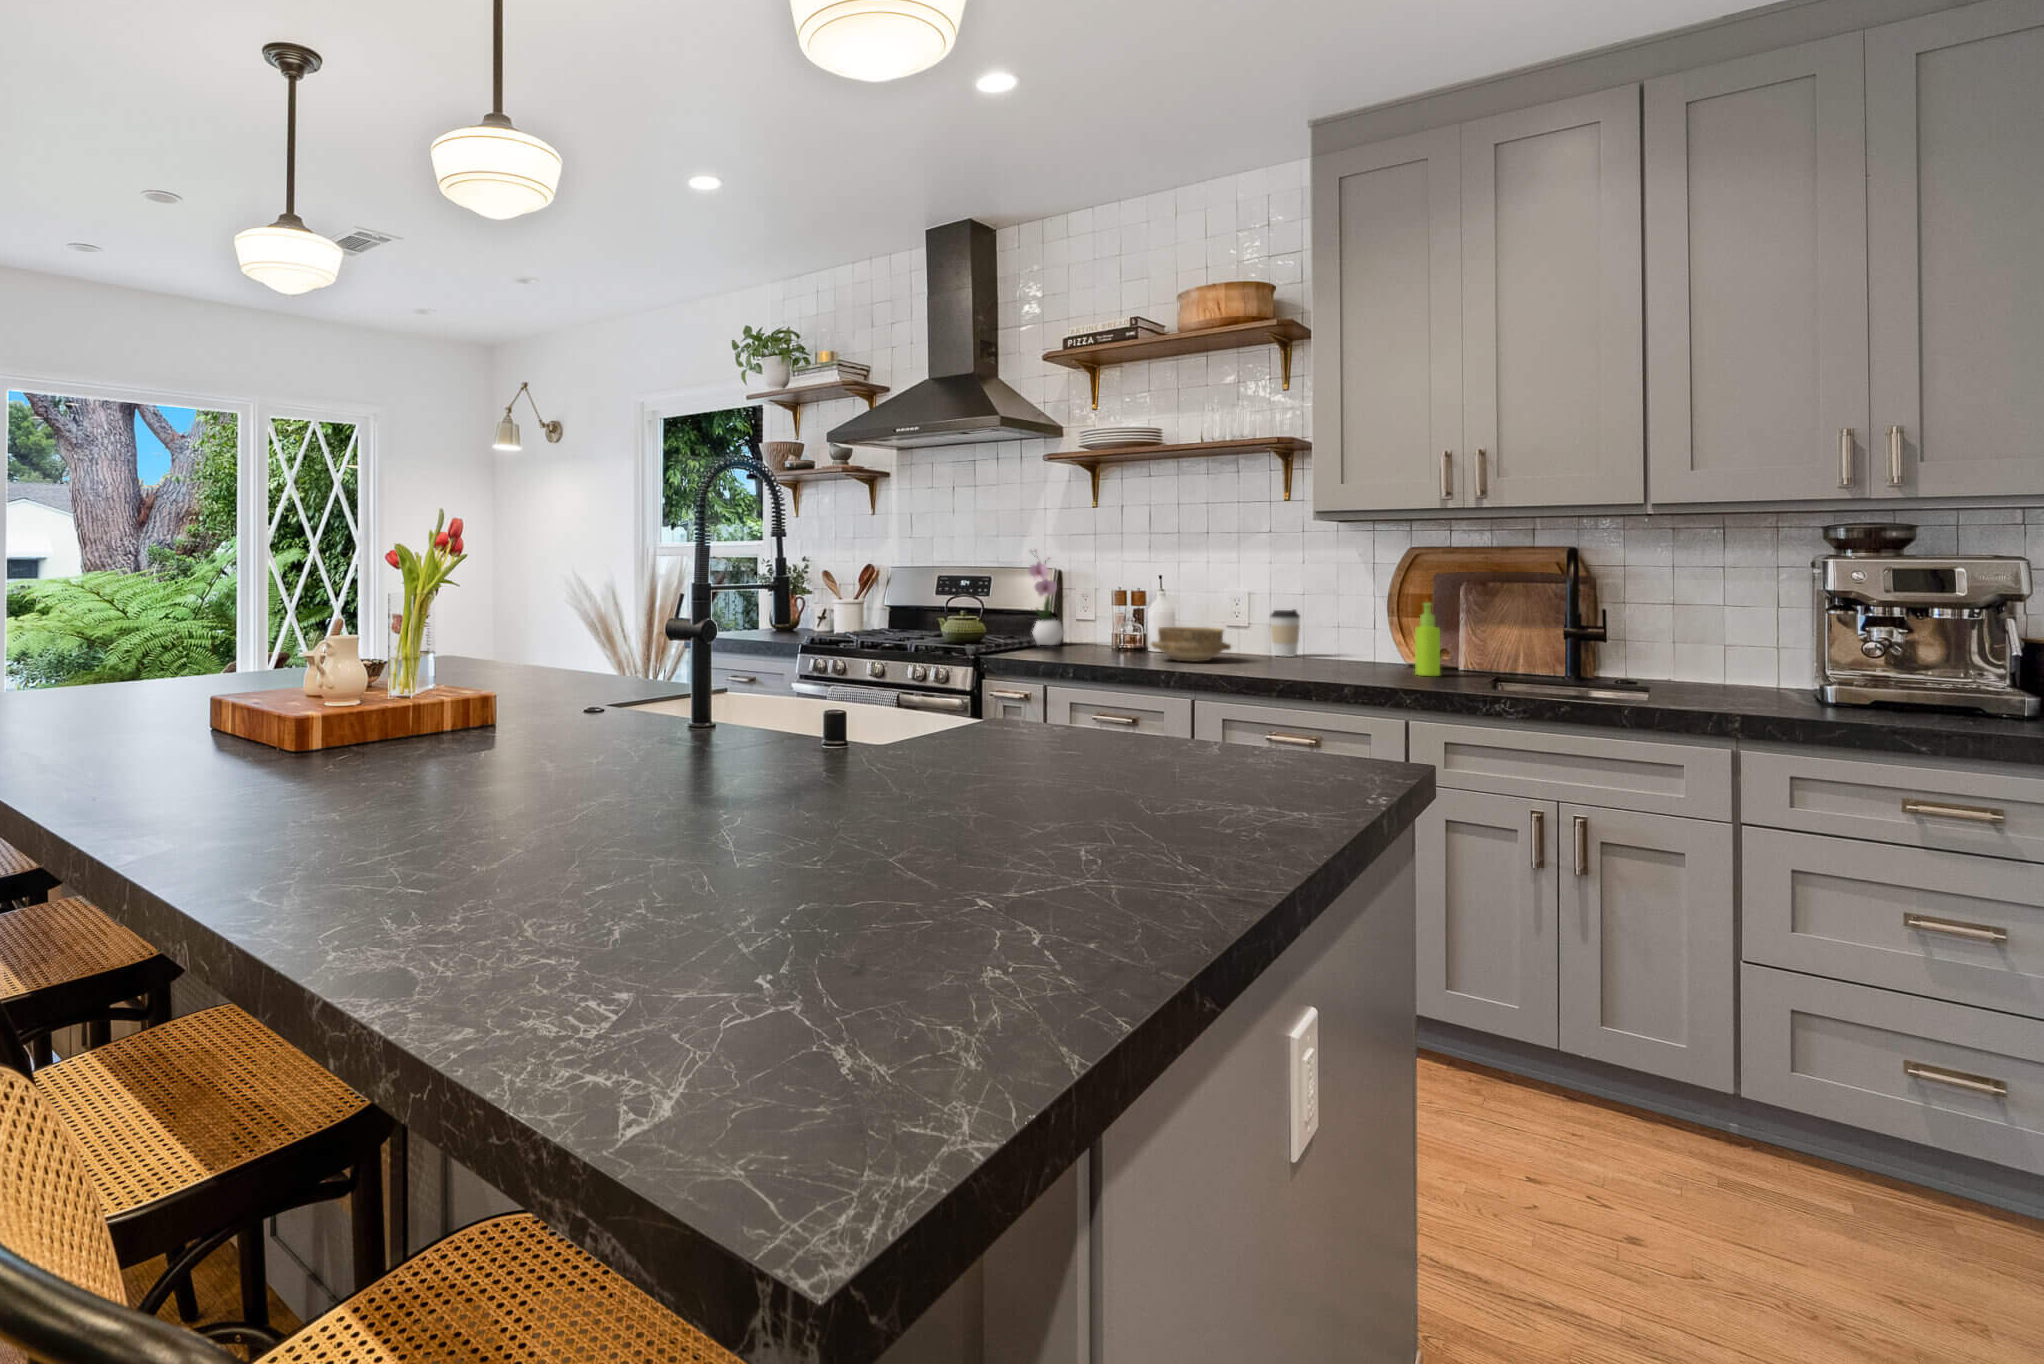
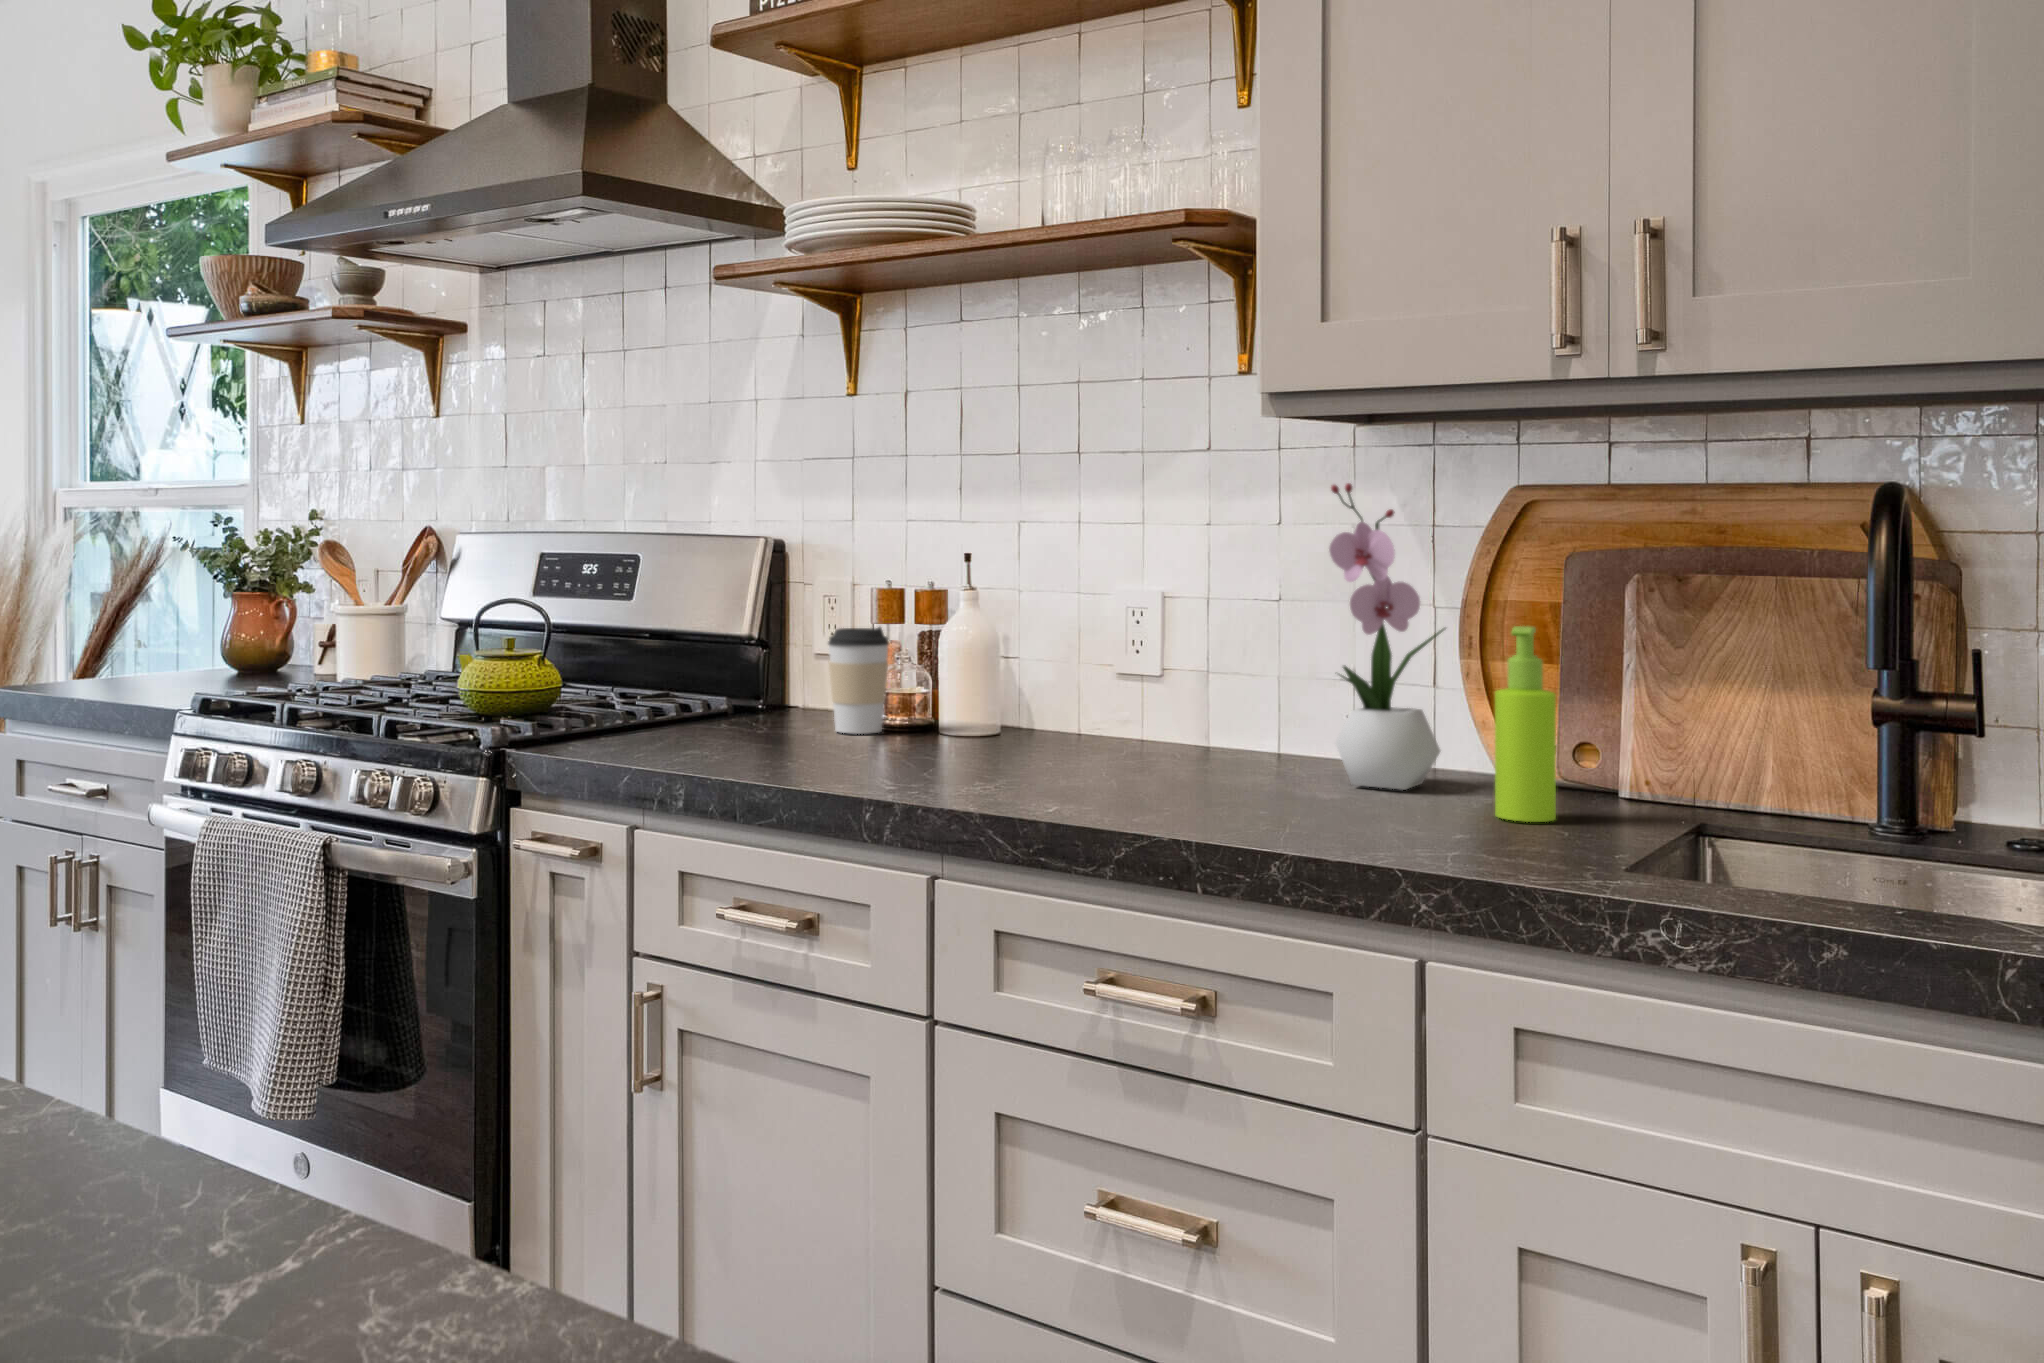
flower arrangement: present [1028,556,1064,645] -> present [1329,483,1445,790]
coffee cup: present [1270,609,1300,657] -> present [828,627,889,734]
ceramic bowl: present [1151,626,1231,662] -> none [897,677,1086,767]

